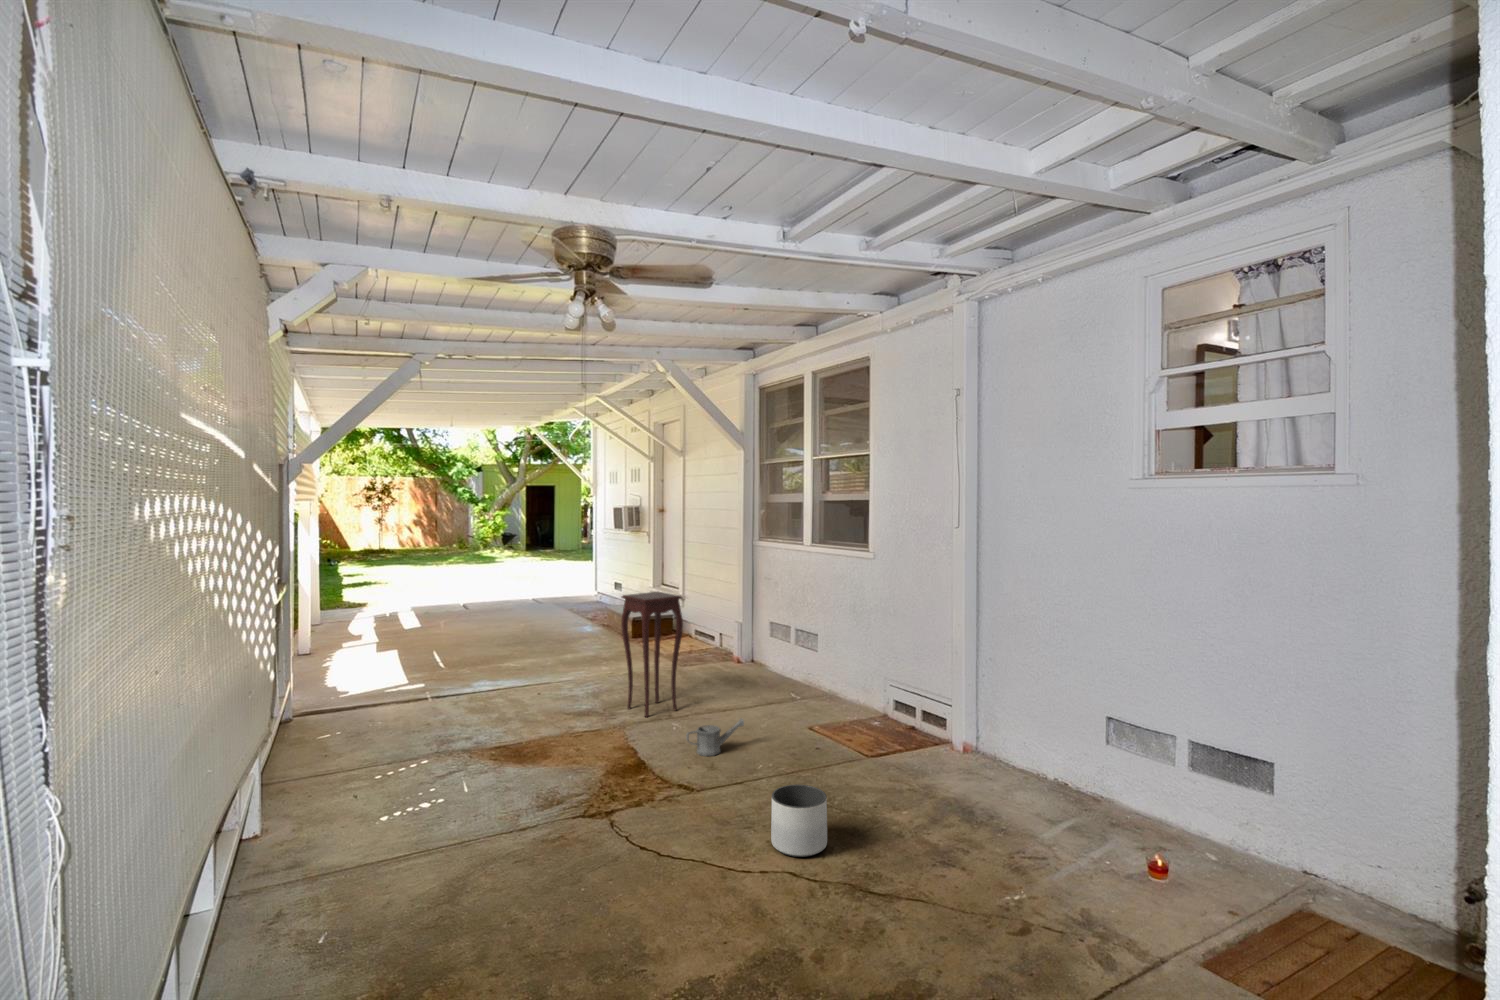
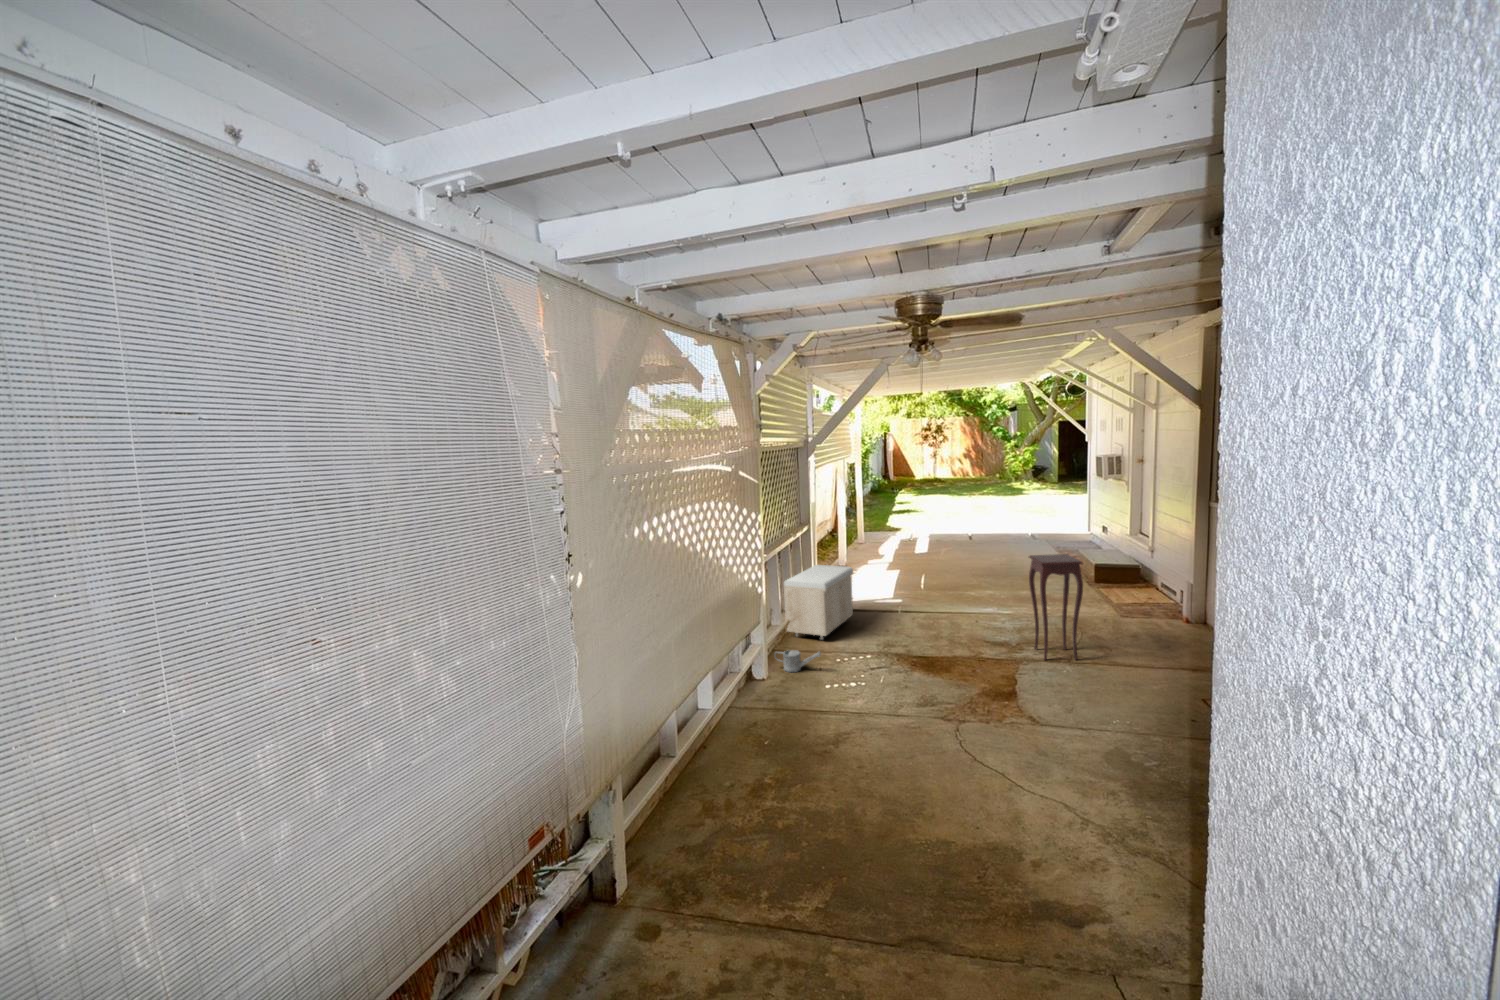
storage bench: none [259,637,372,761] -> present [784,565,853,640]
watering can: present [686,718,744,756] -> present [775,650,821,672]
planter: present [771,785,827,857] -> none [1063,749,1116,813]

